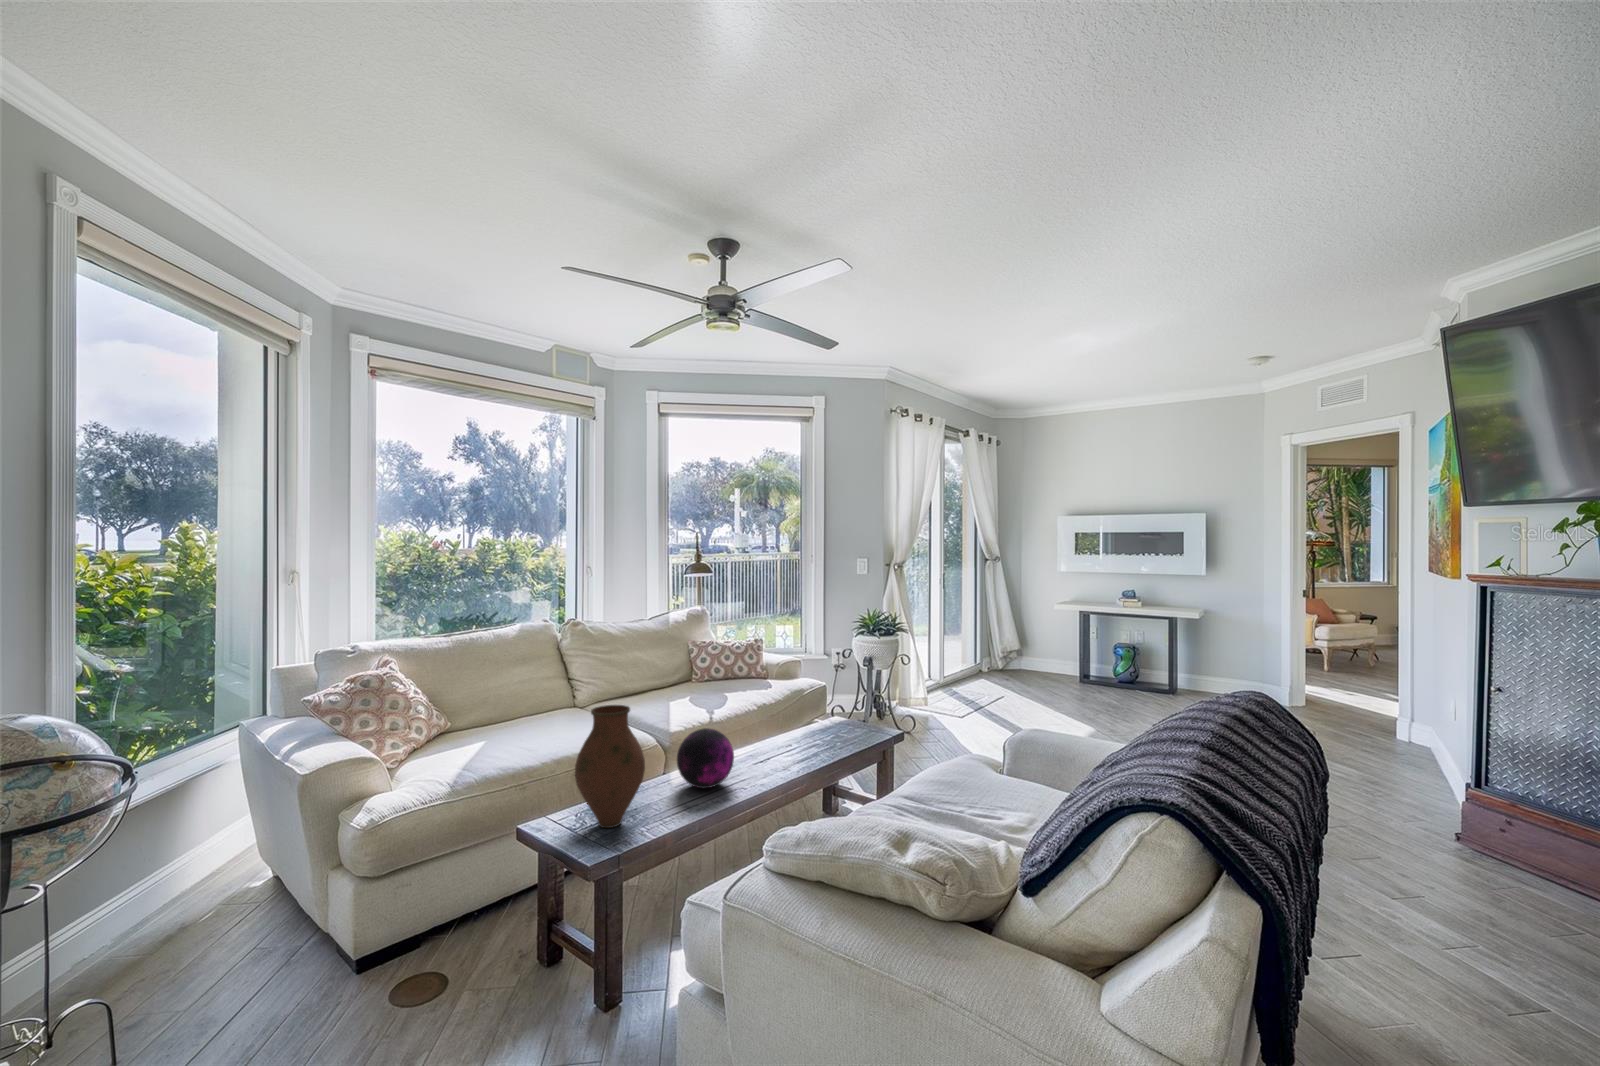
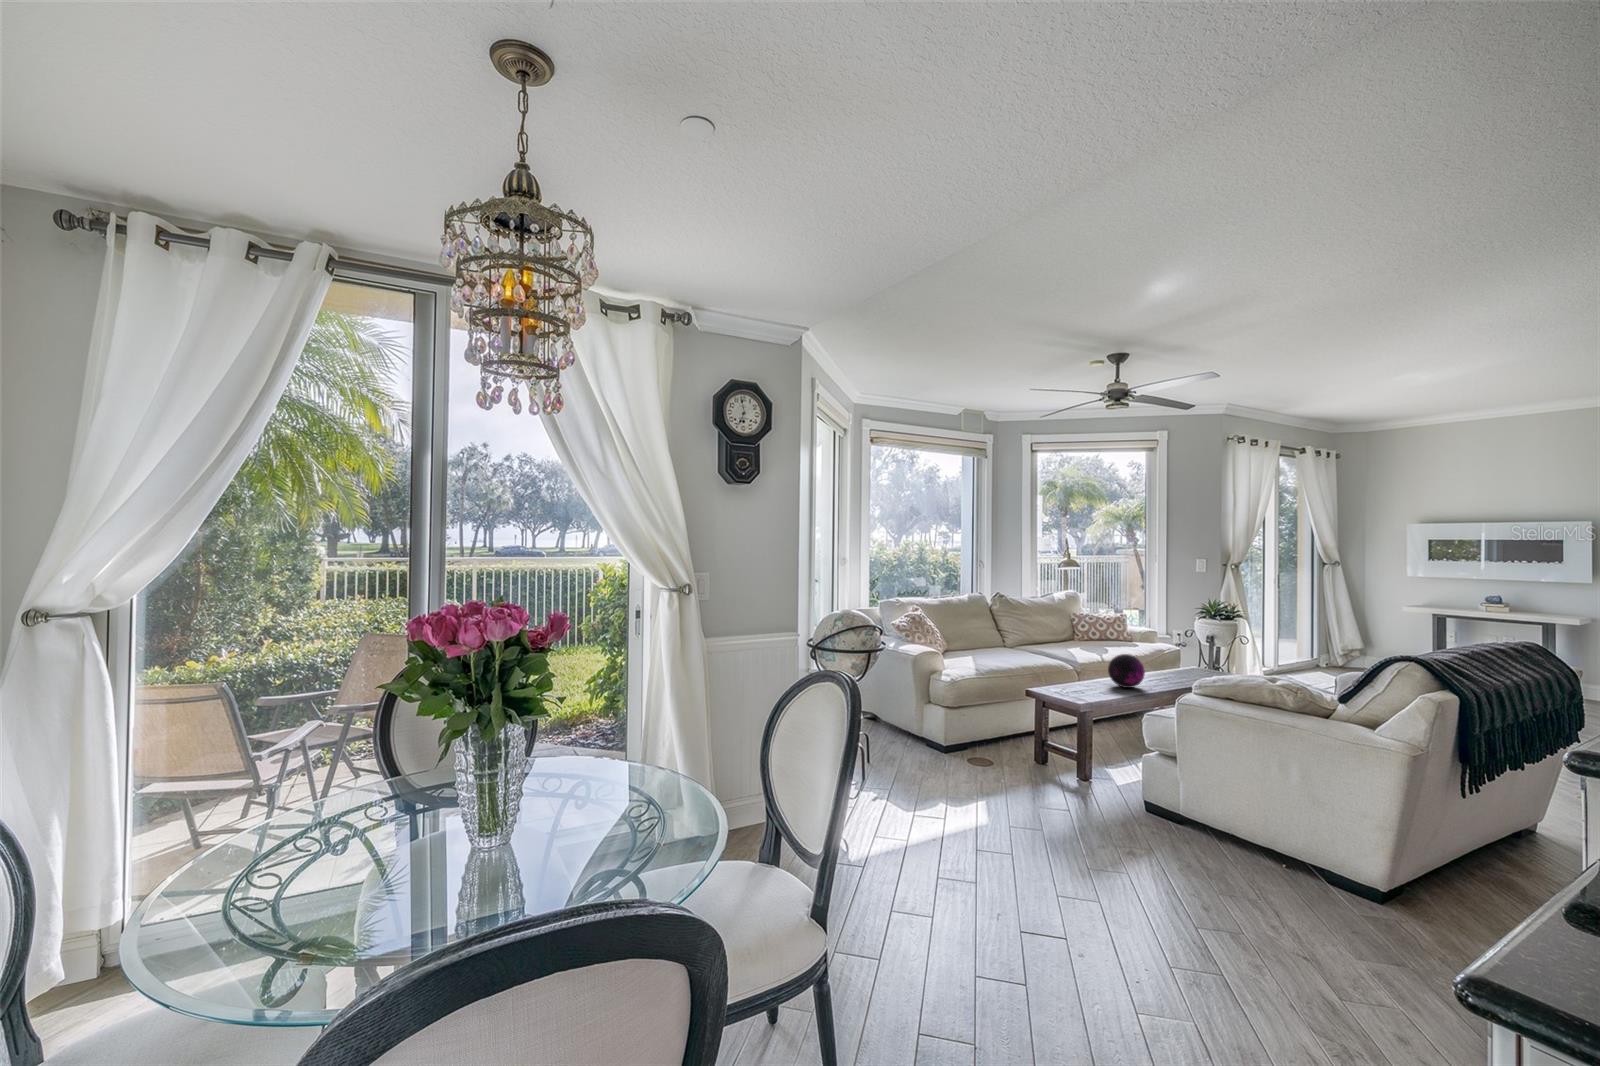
vase: present [575,705,645,828] -> none [1062,633,1101,696]

